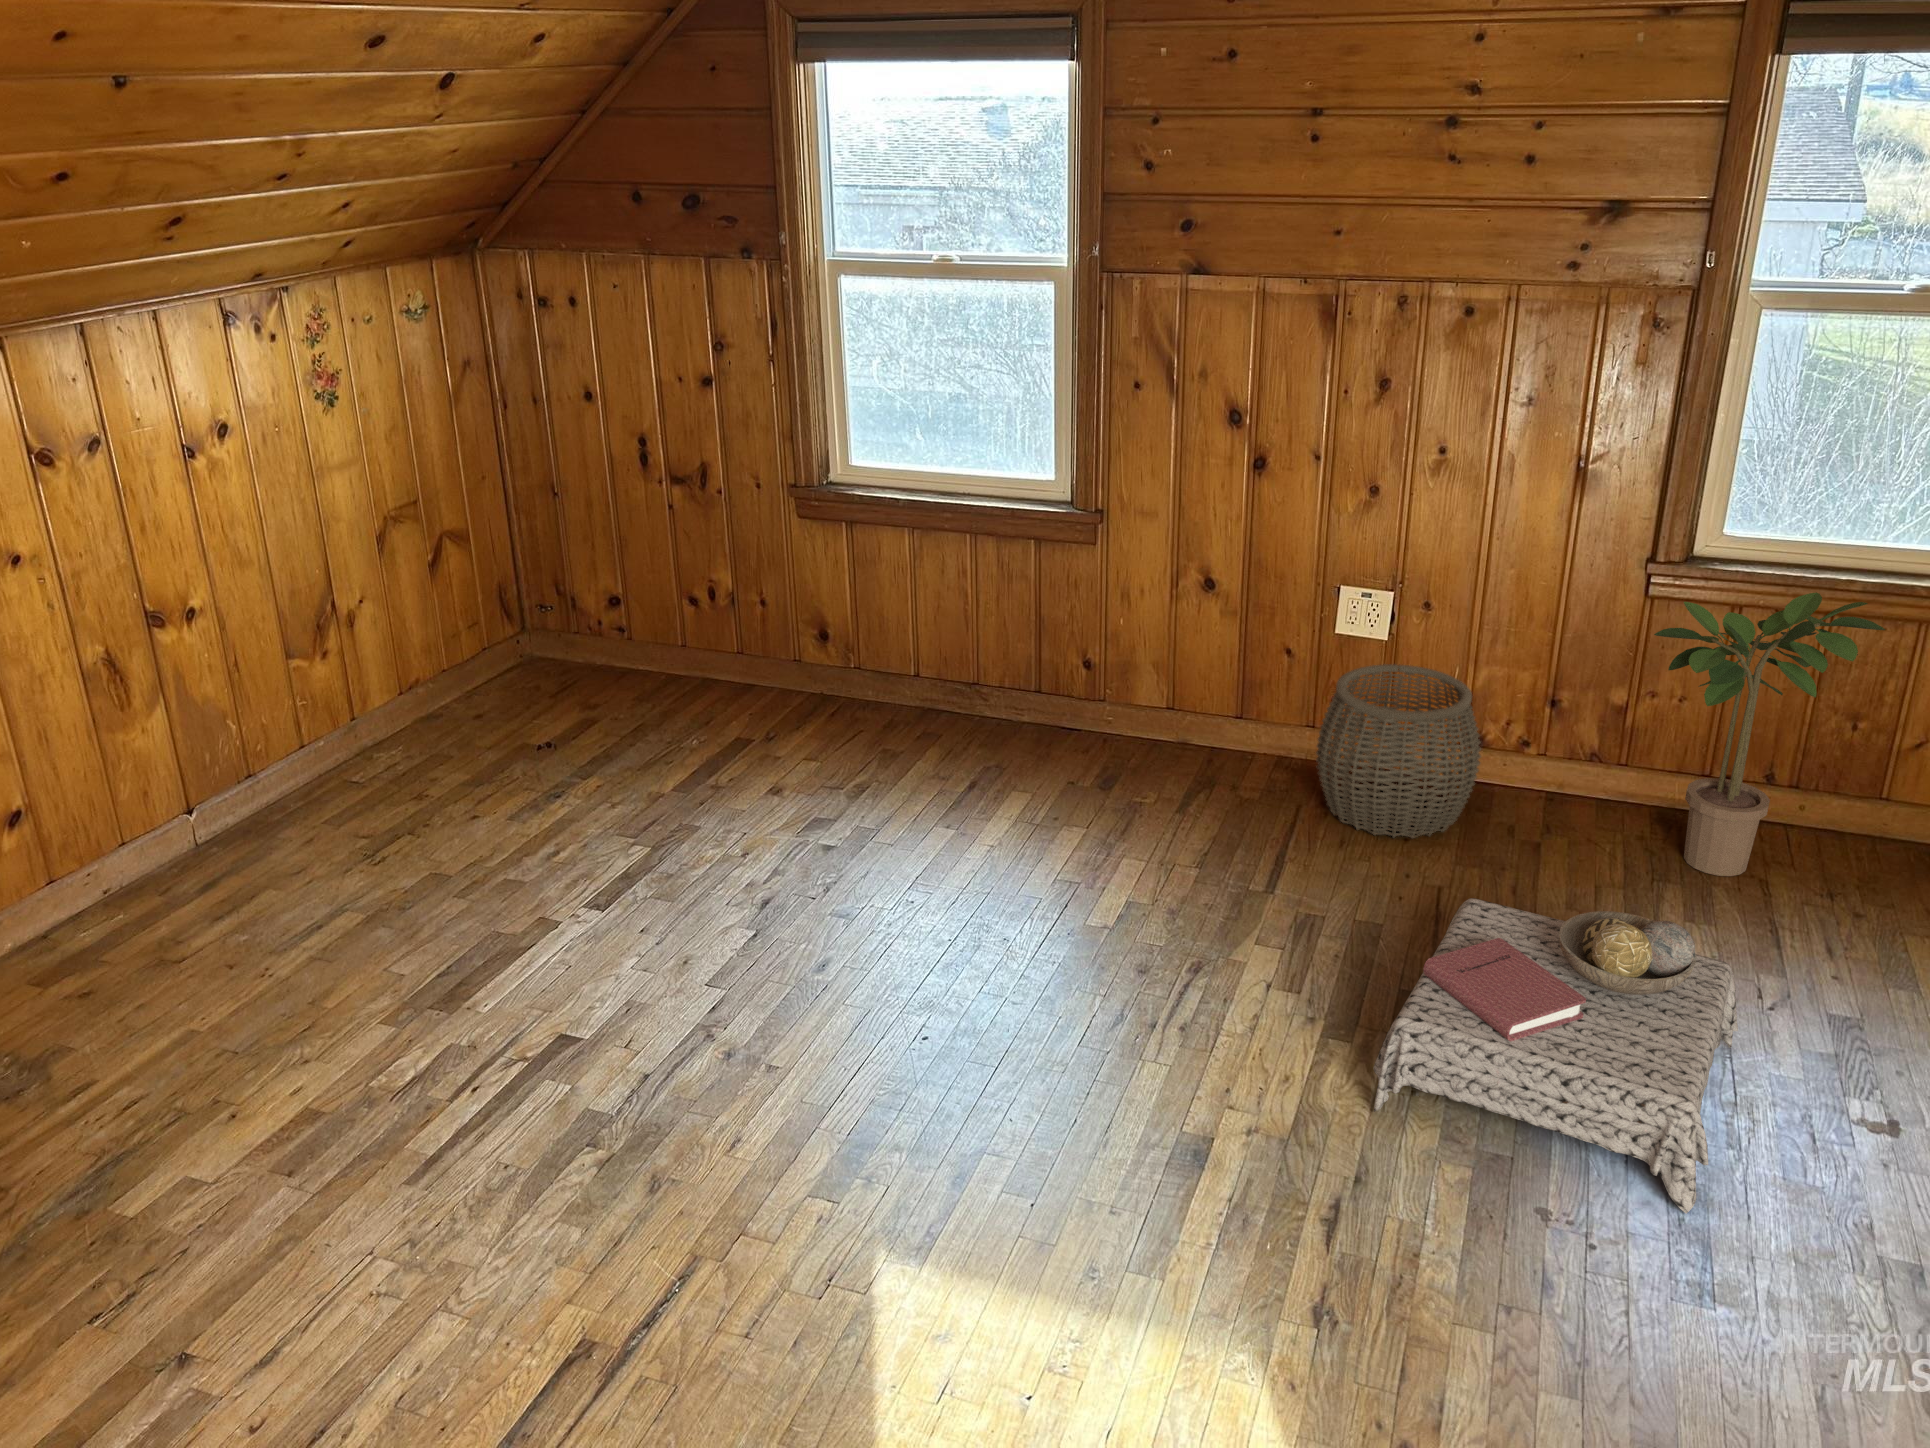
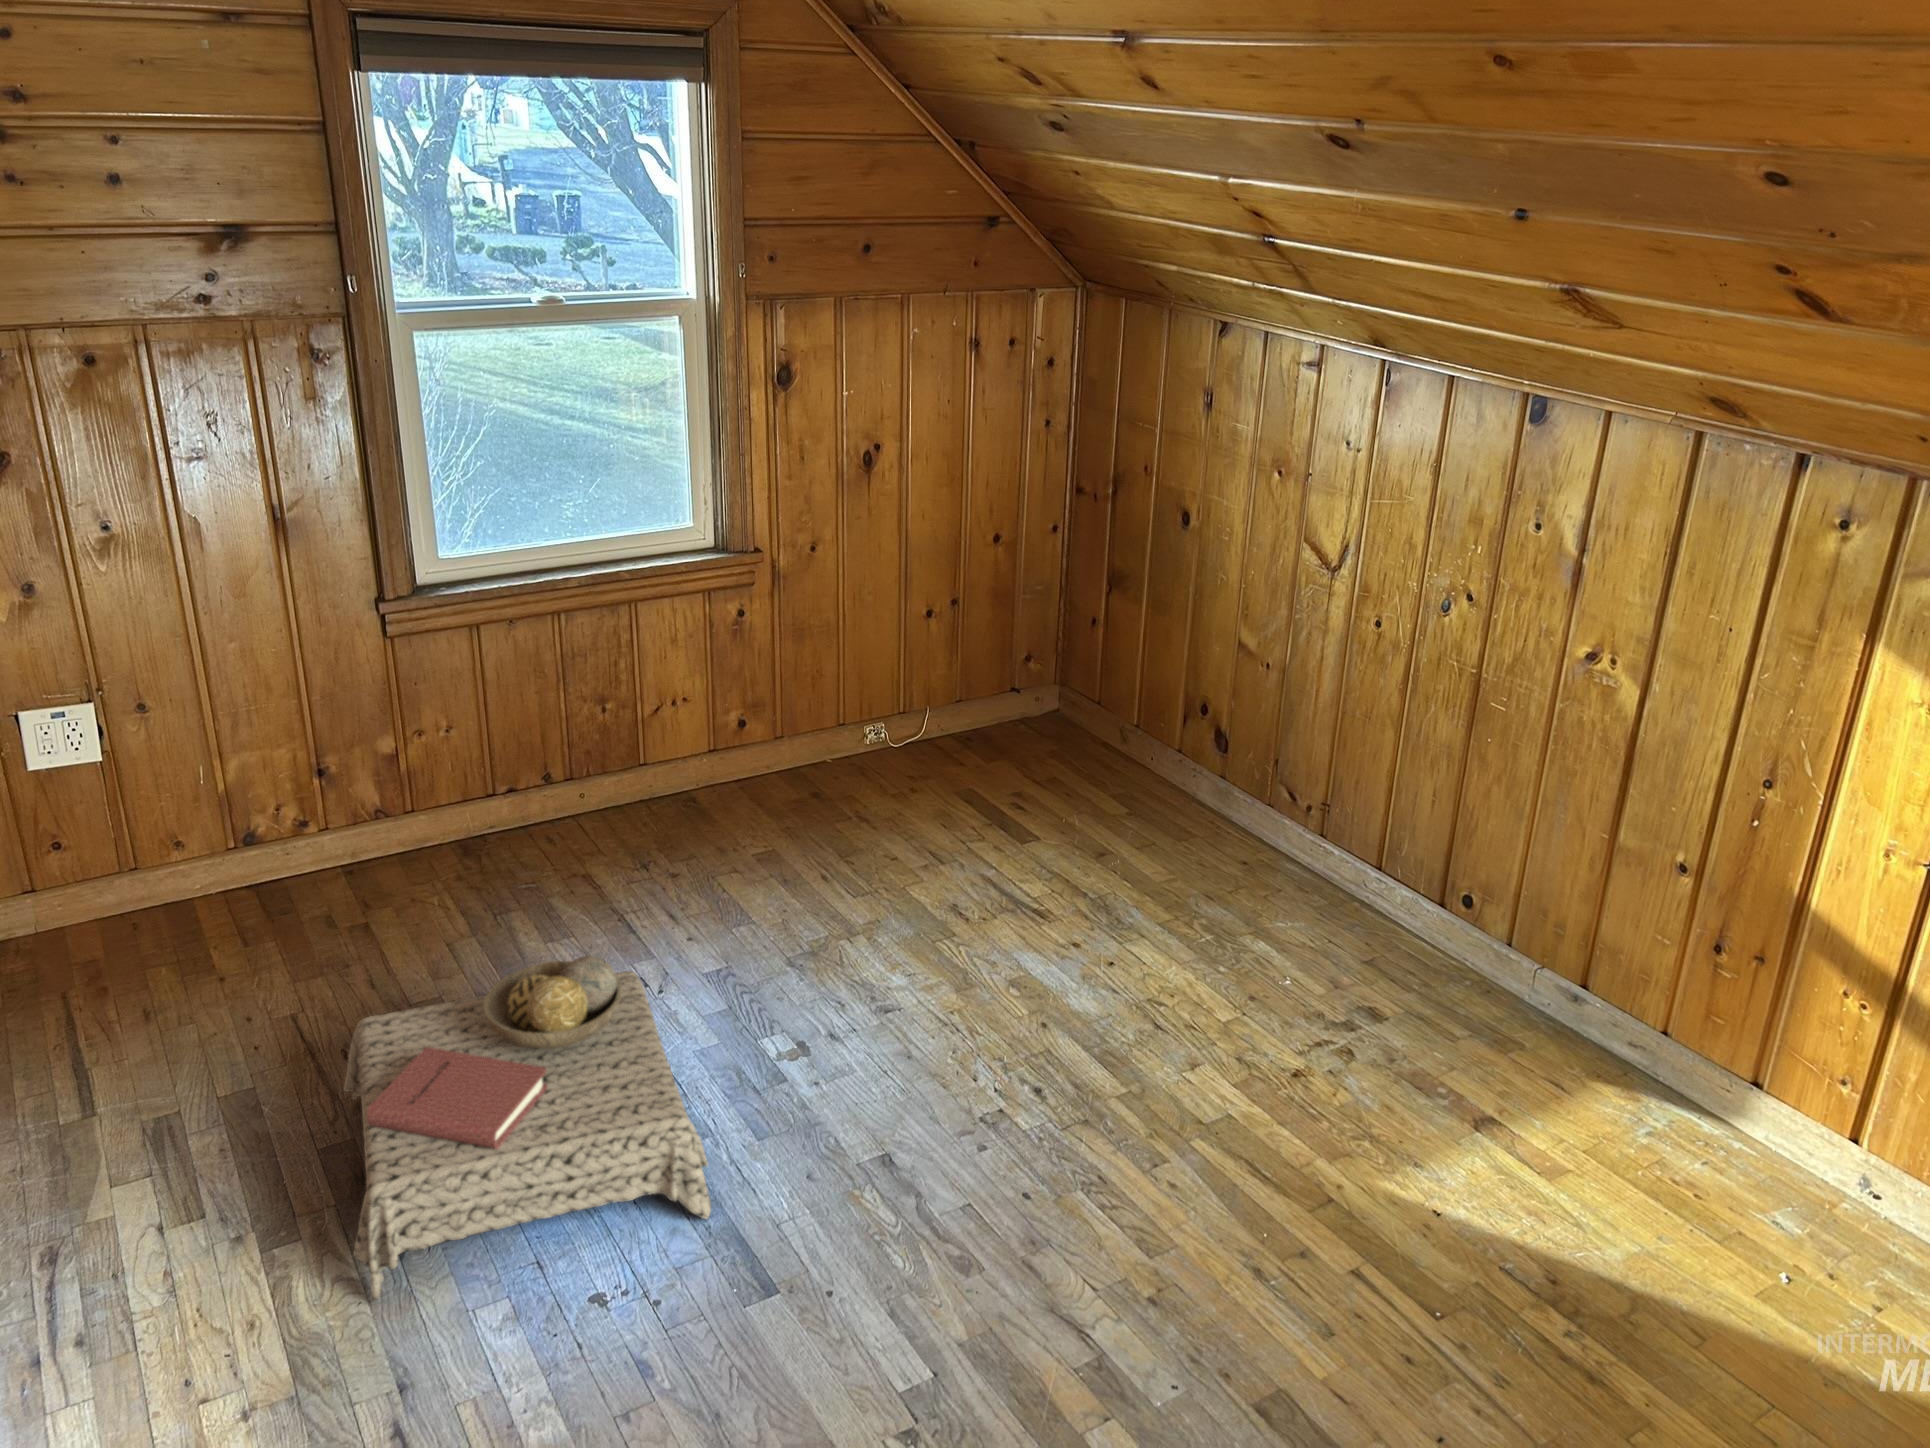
potted plant: present [1654,592,1885,876] -> none [423,594,621,890]
woven basket: present [1316,664,1481,838] -> none [58,780,277,996]

